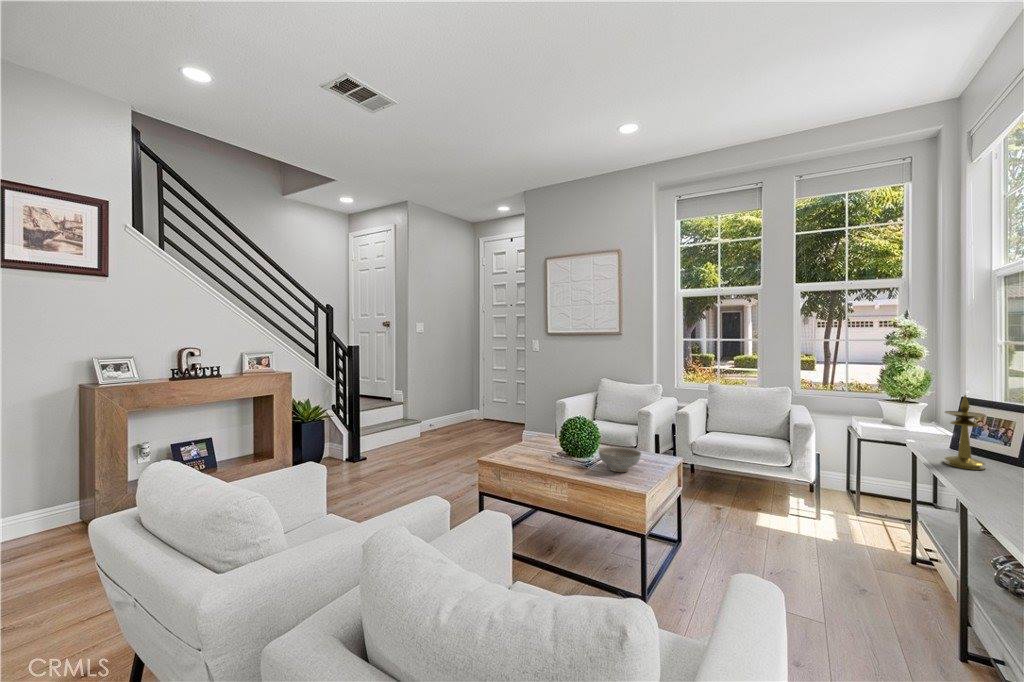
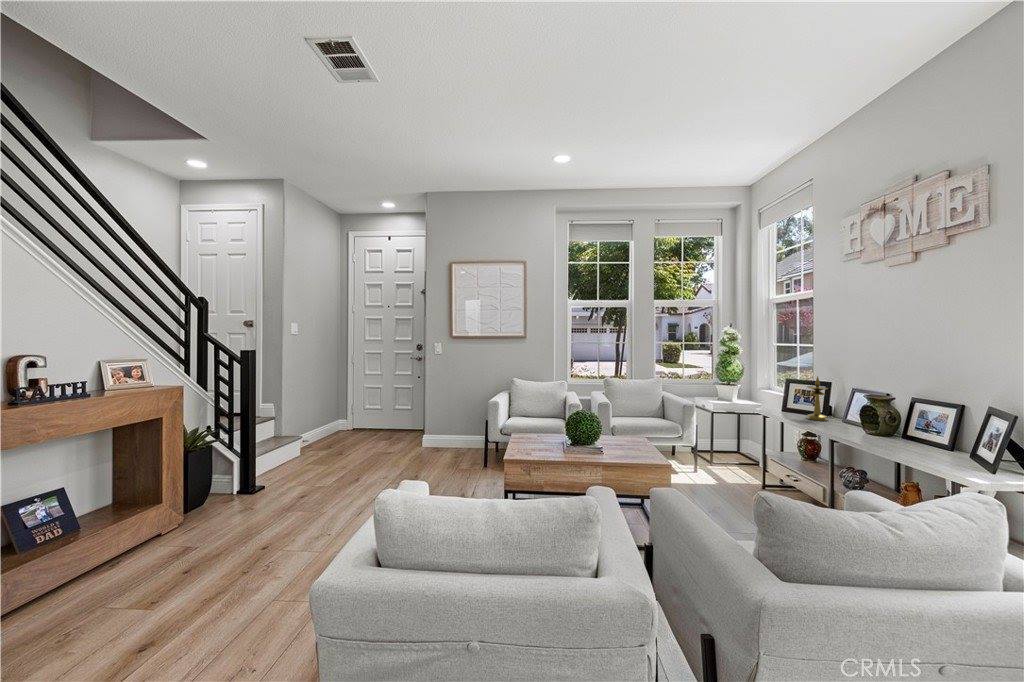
decorative bowl: present [598,447,641,472] -> none [609,433,645,453]

